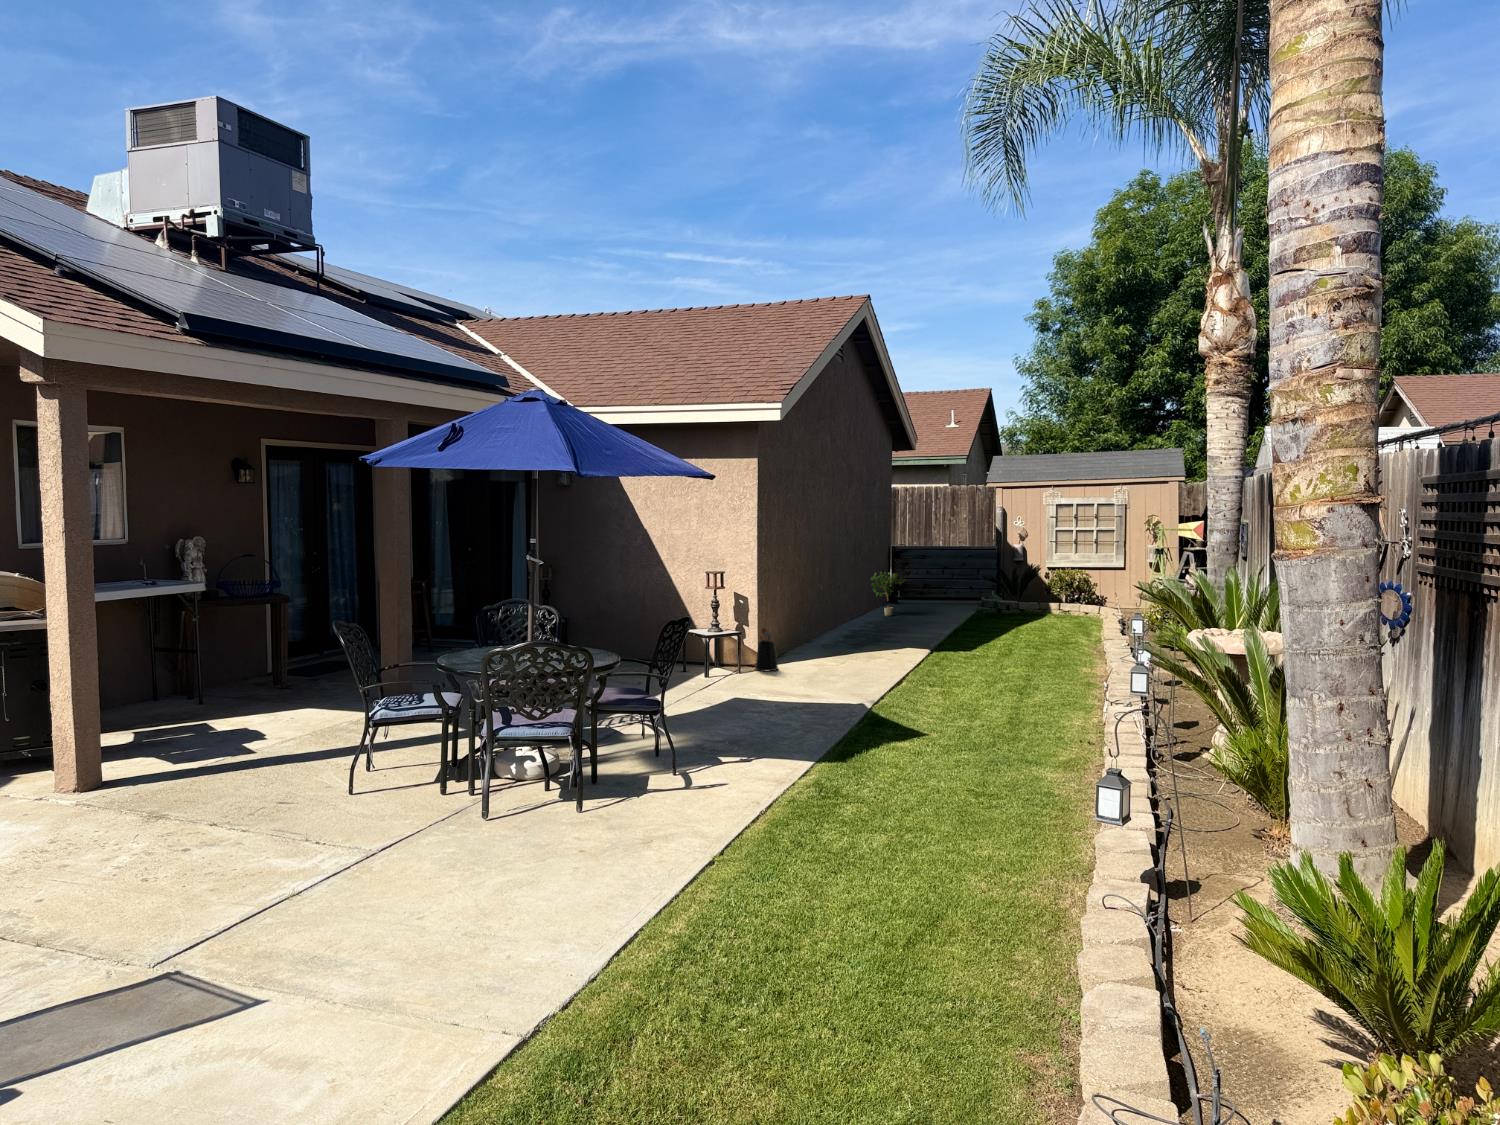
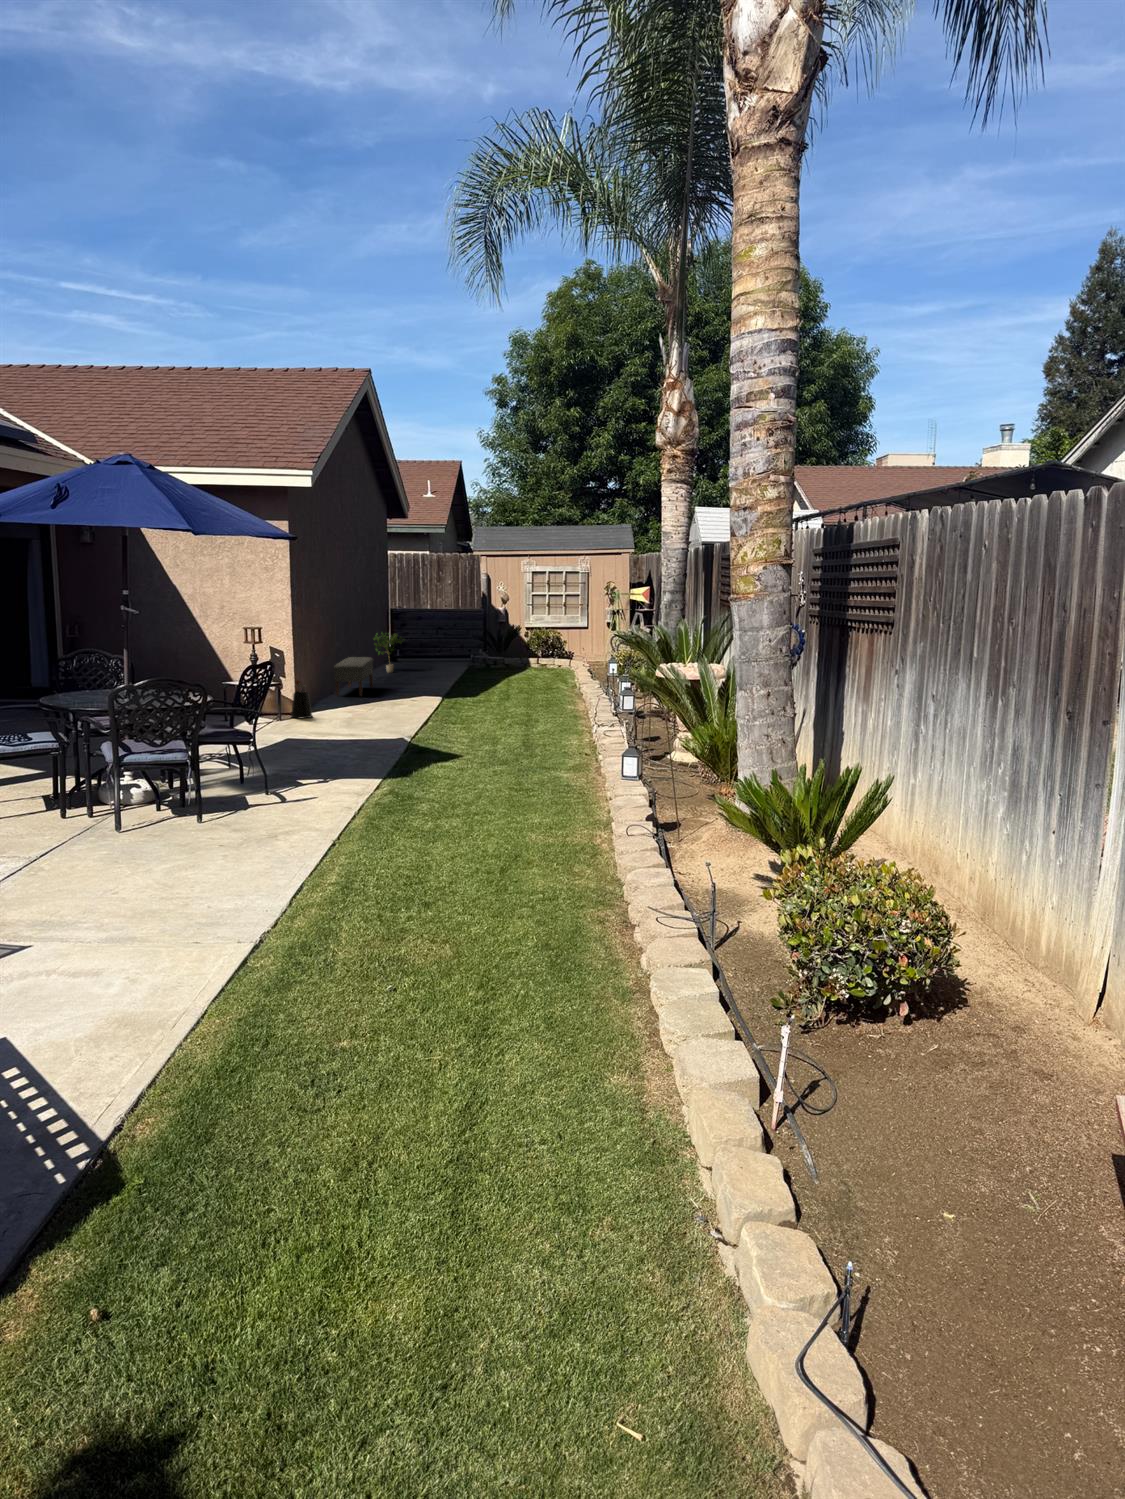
bench: none [815,600,863,646] -> present [334,657,373,696]

